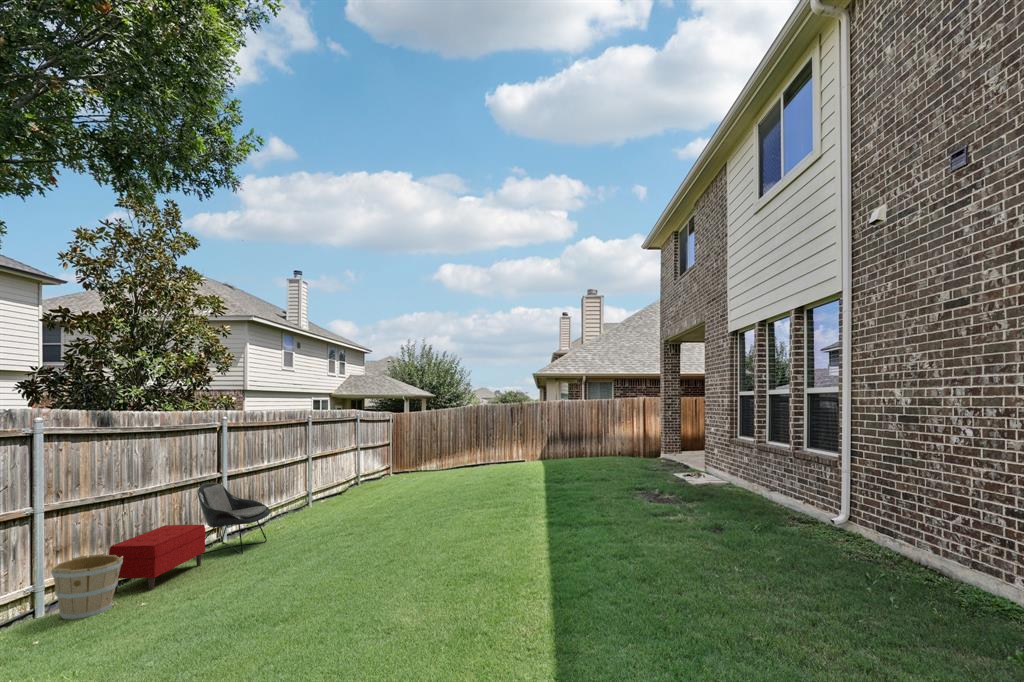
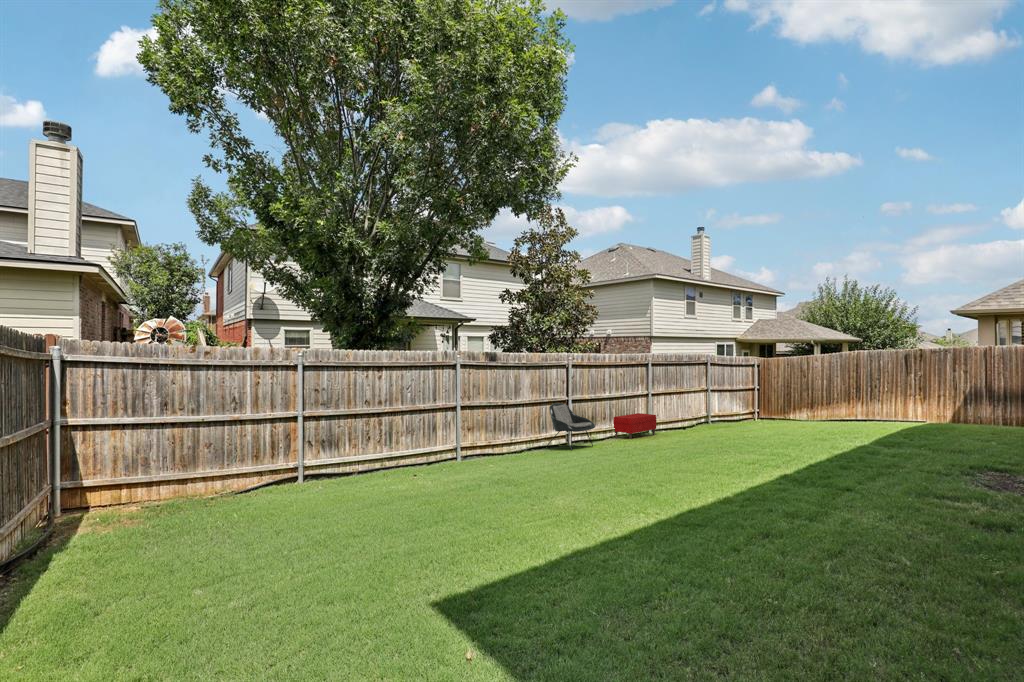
bench: present [109,524,205,593] -> present [613,413,657,439]
wooden bucket: present [51,554,123,620] -> none [463,433,495,463]

